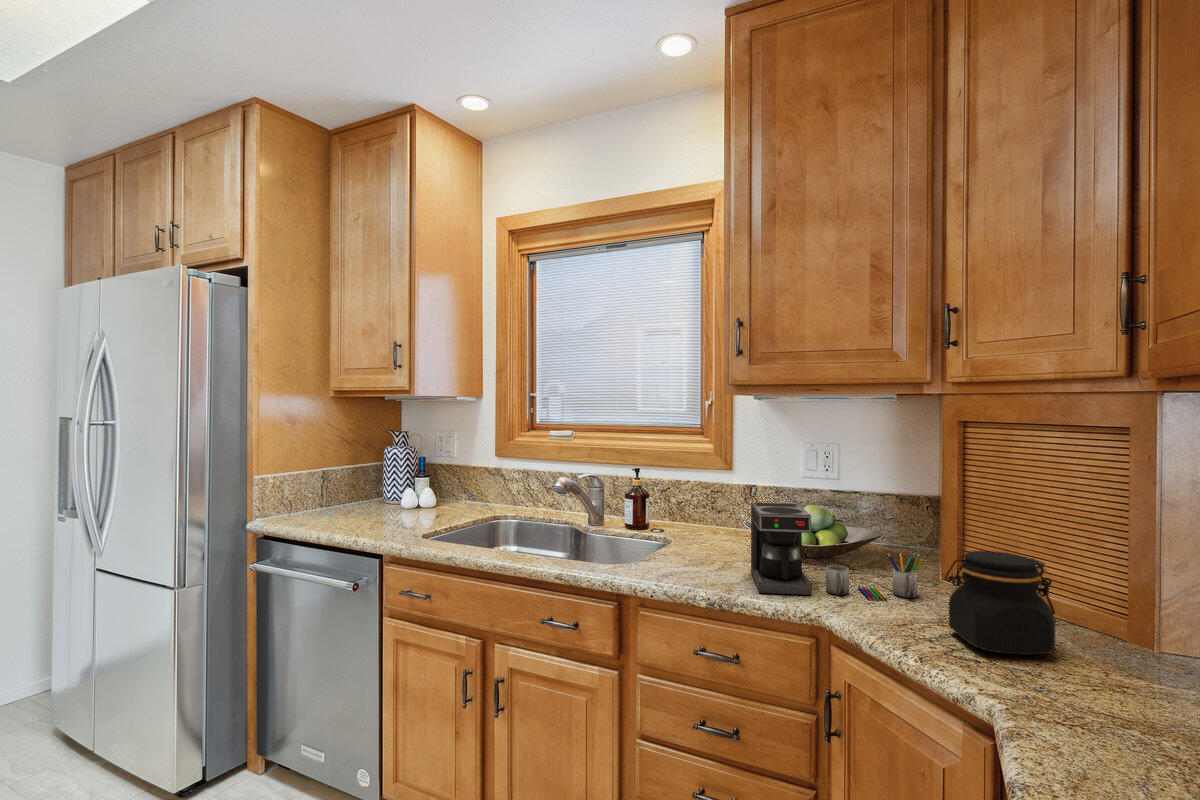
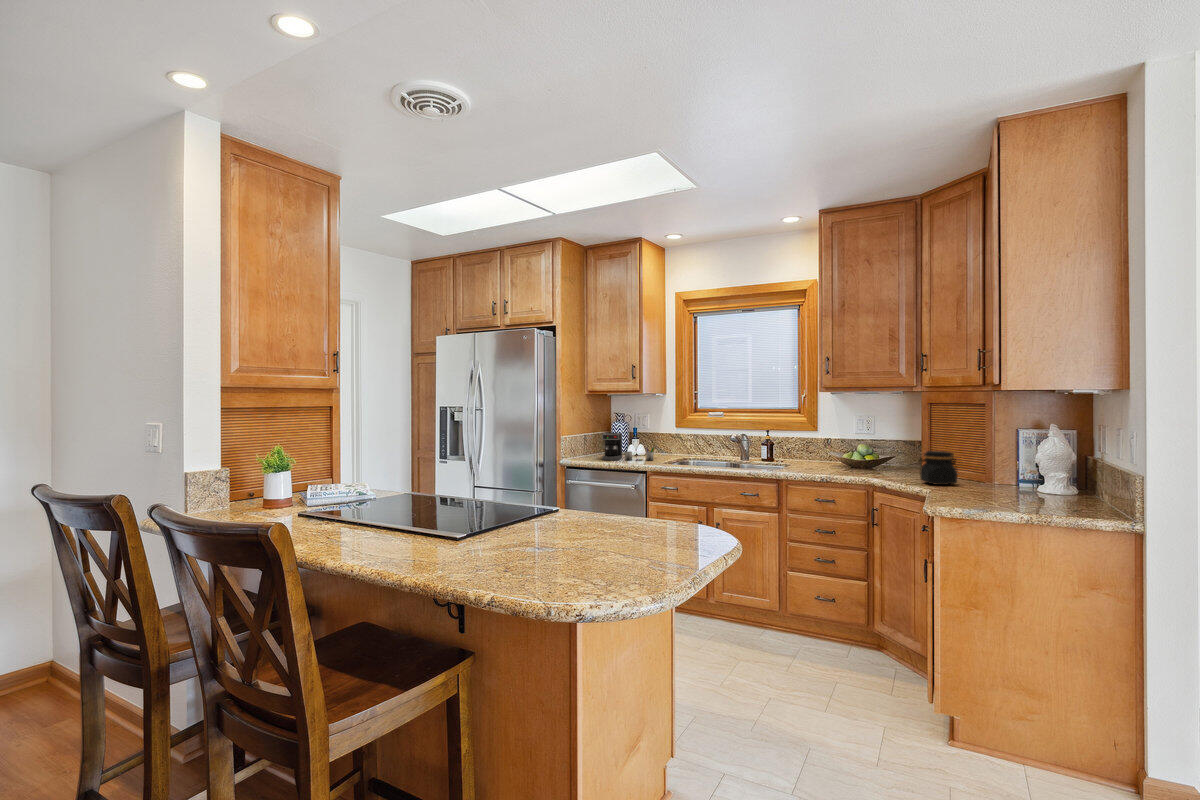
coffee maker: present [751,503,923,599] -> present [602,433,655,460]

